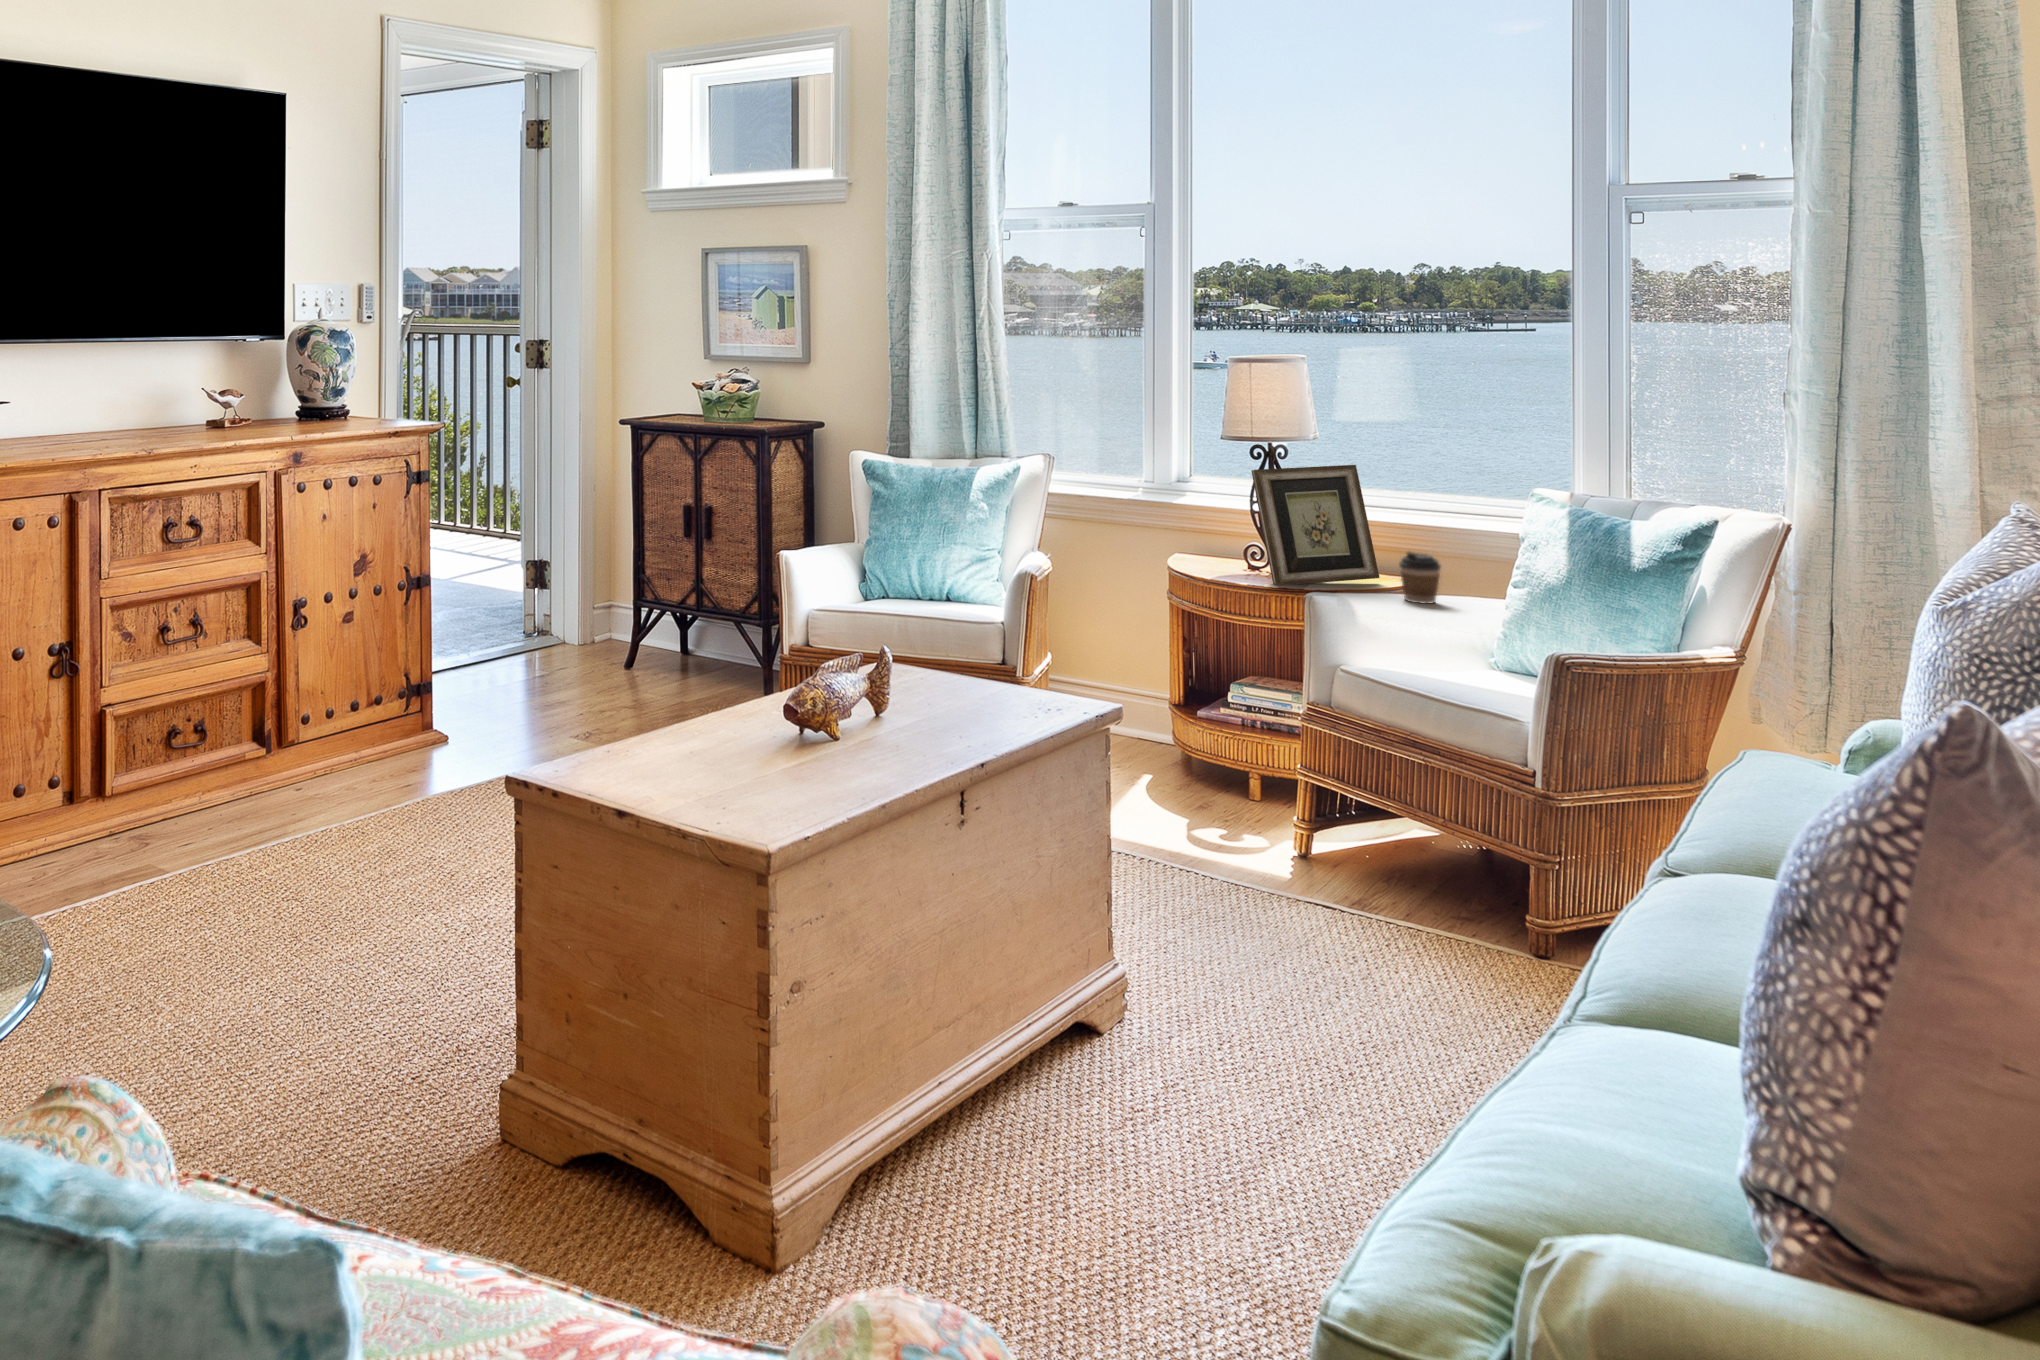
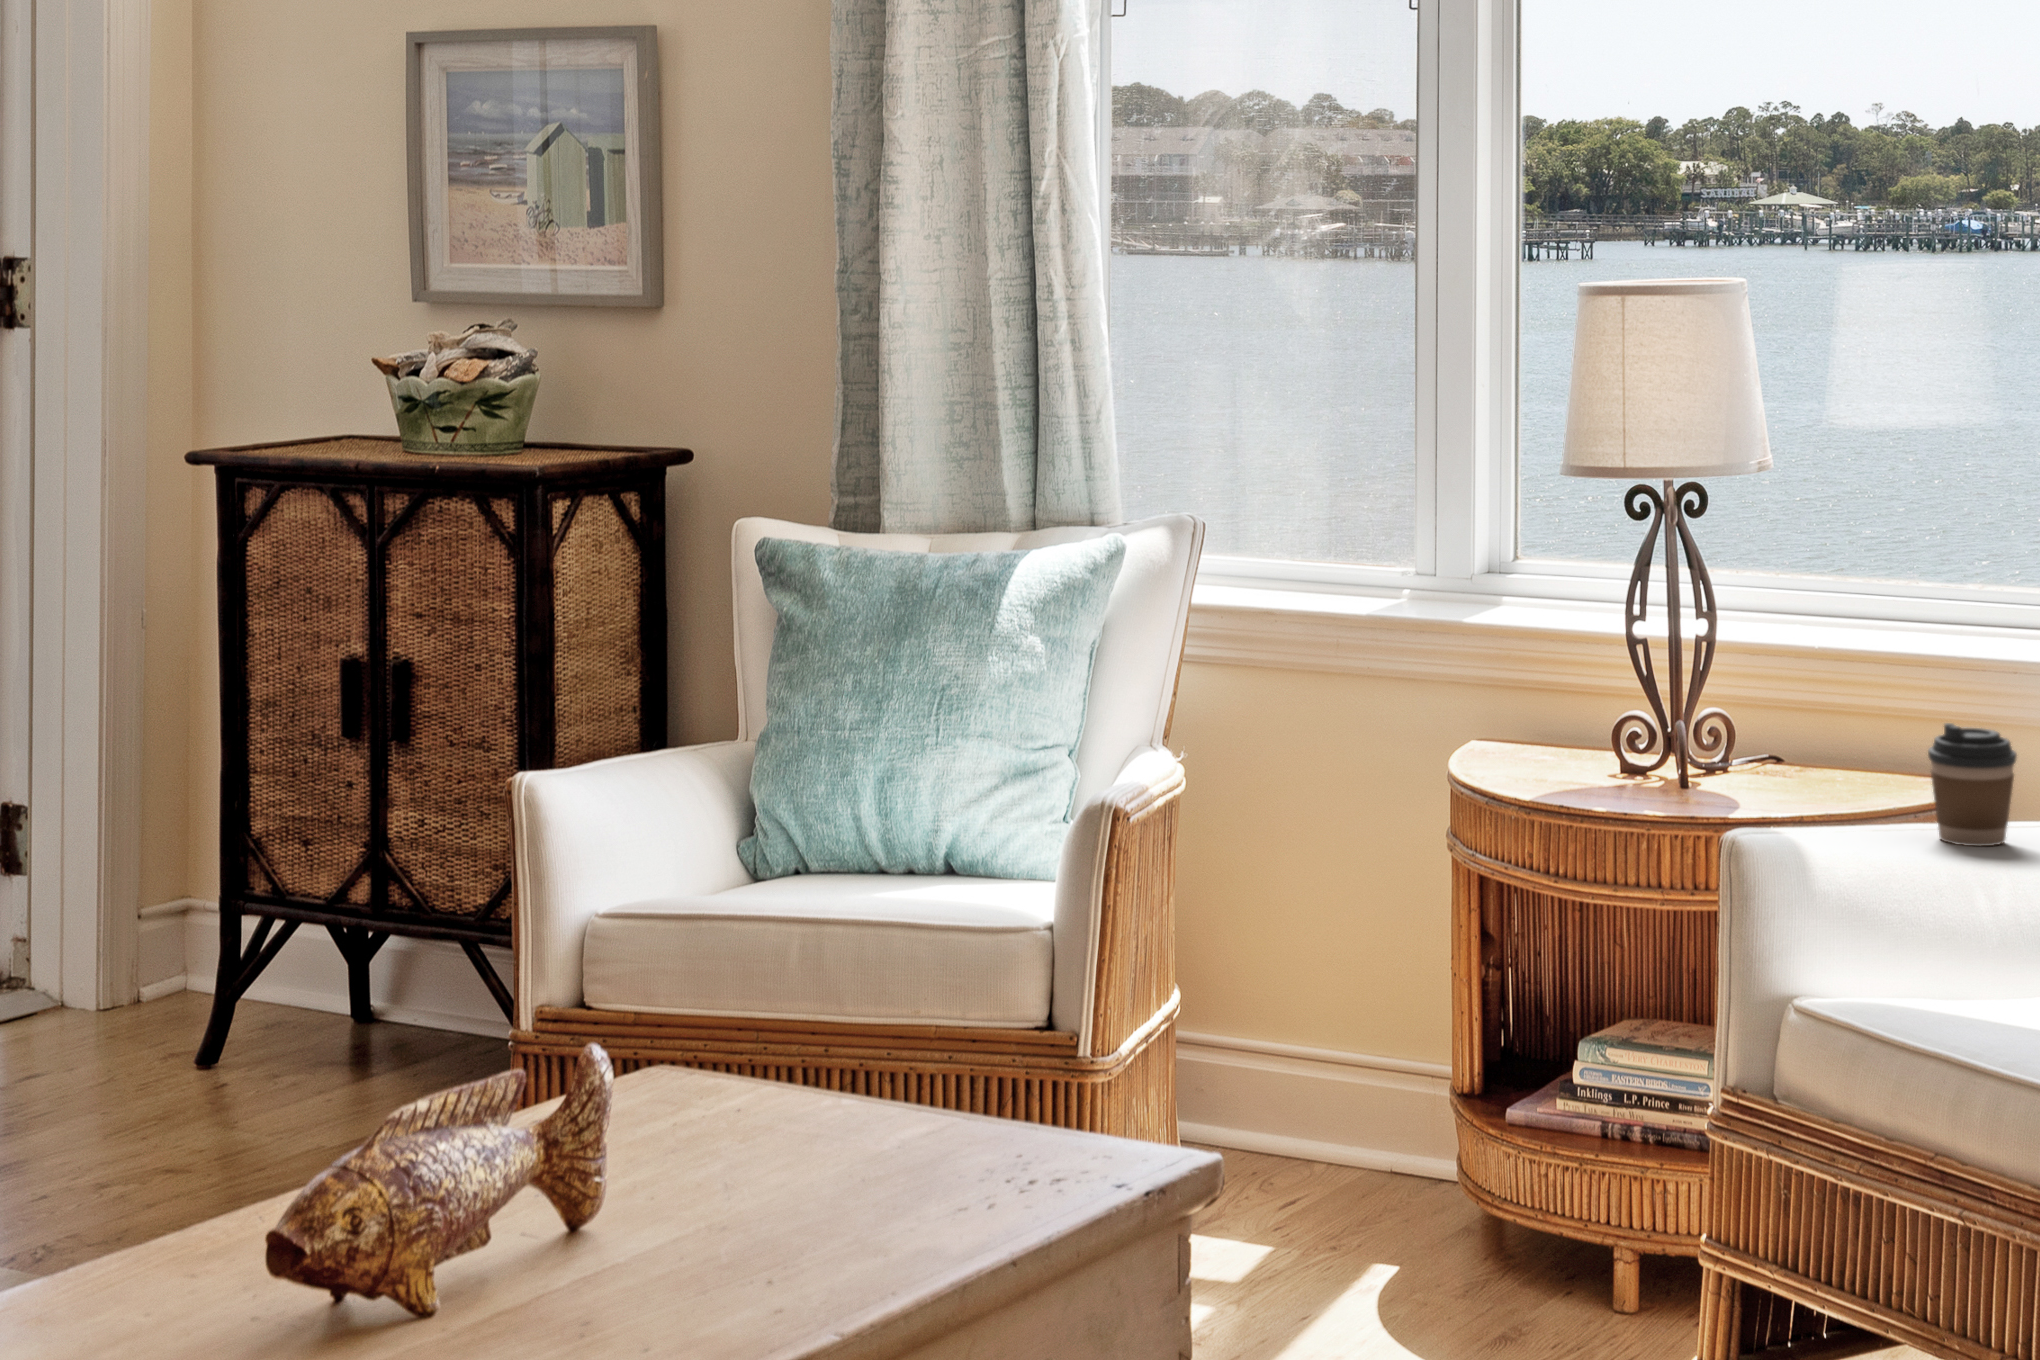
picture frame: present [1252,465,1380,585] -> none [1618,524,1897,815]

